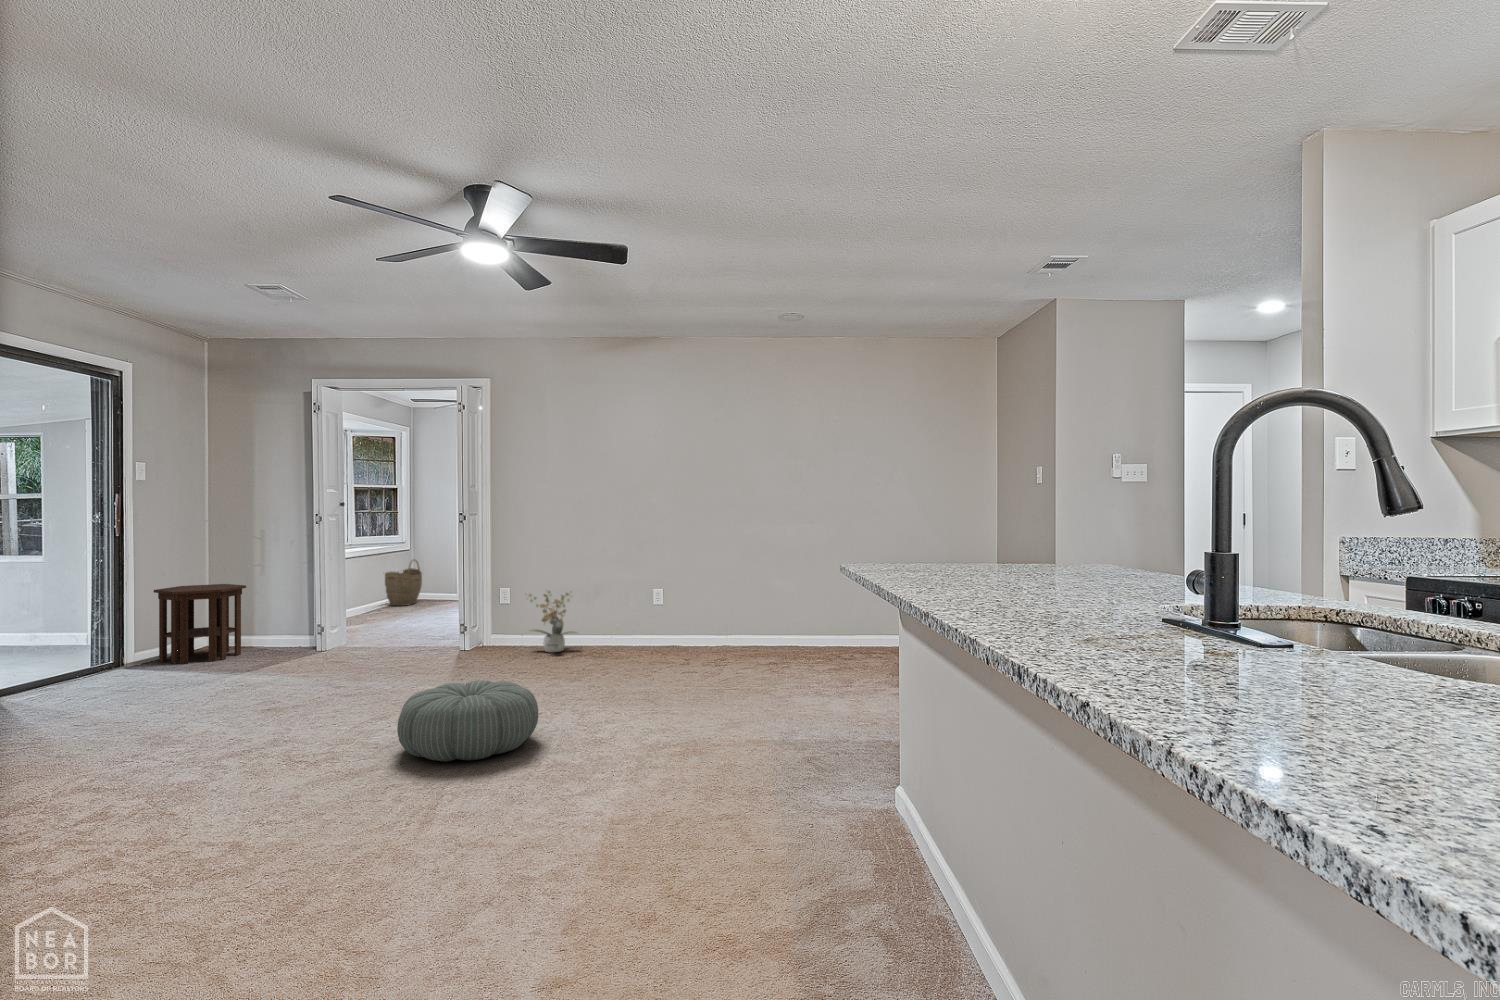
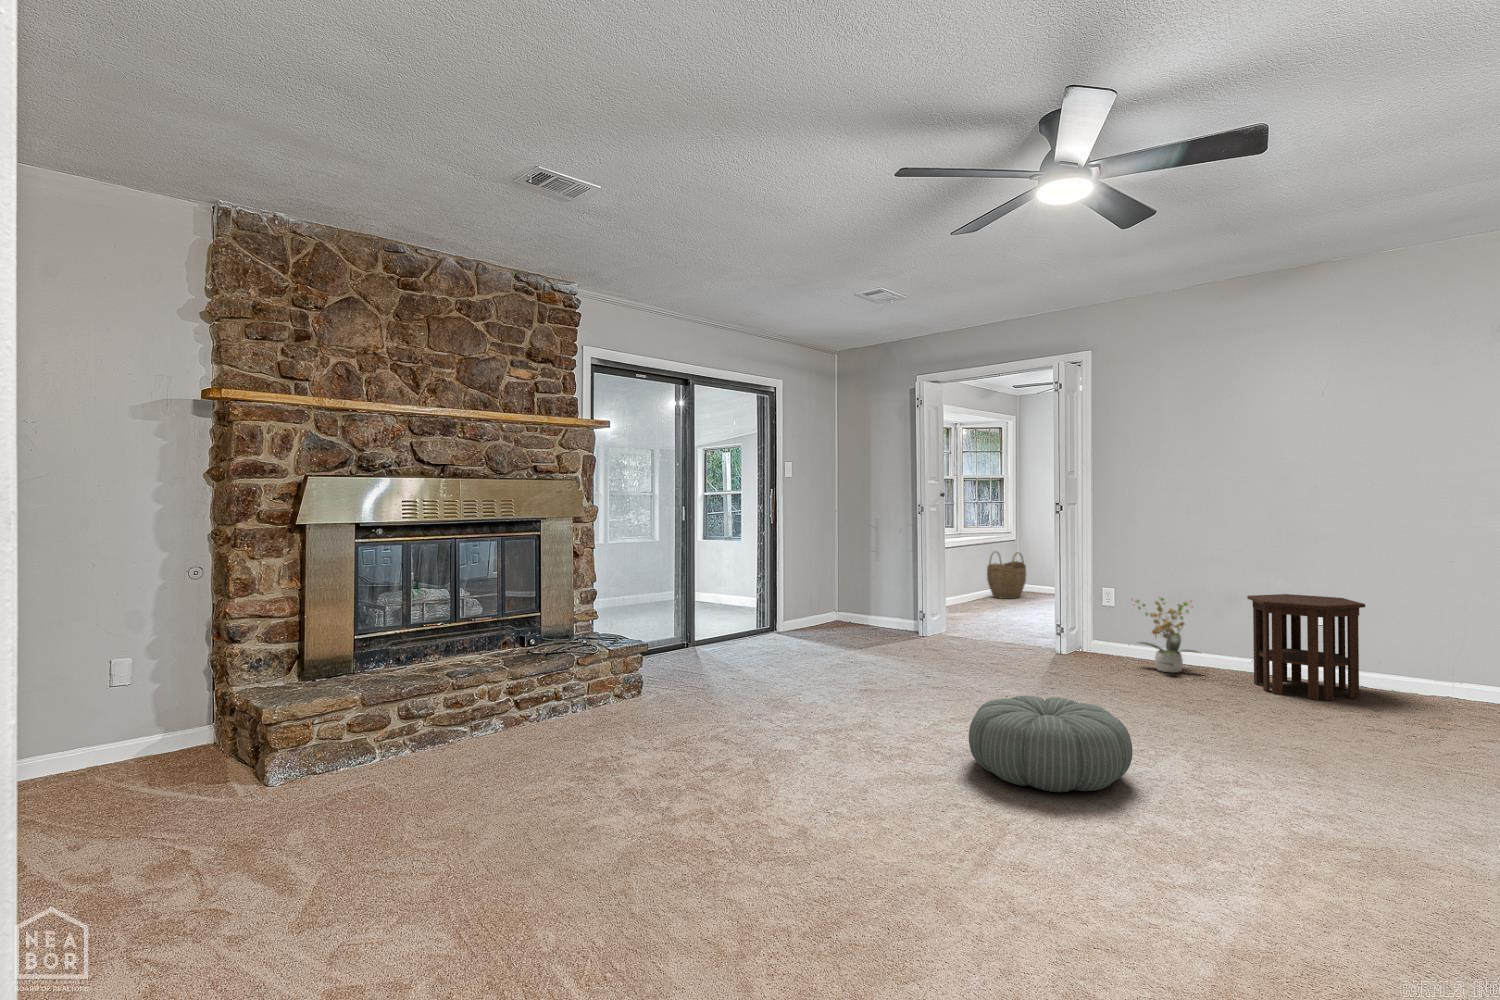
side table: present [154,584,246,664] -> present [1247,594,1365,700]

